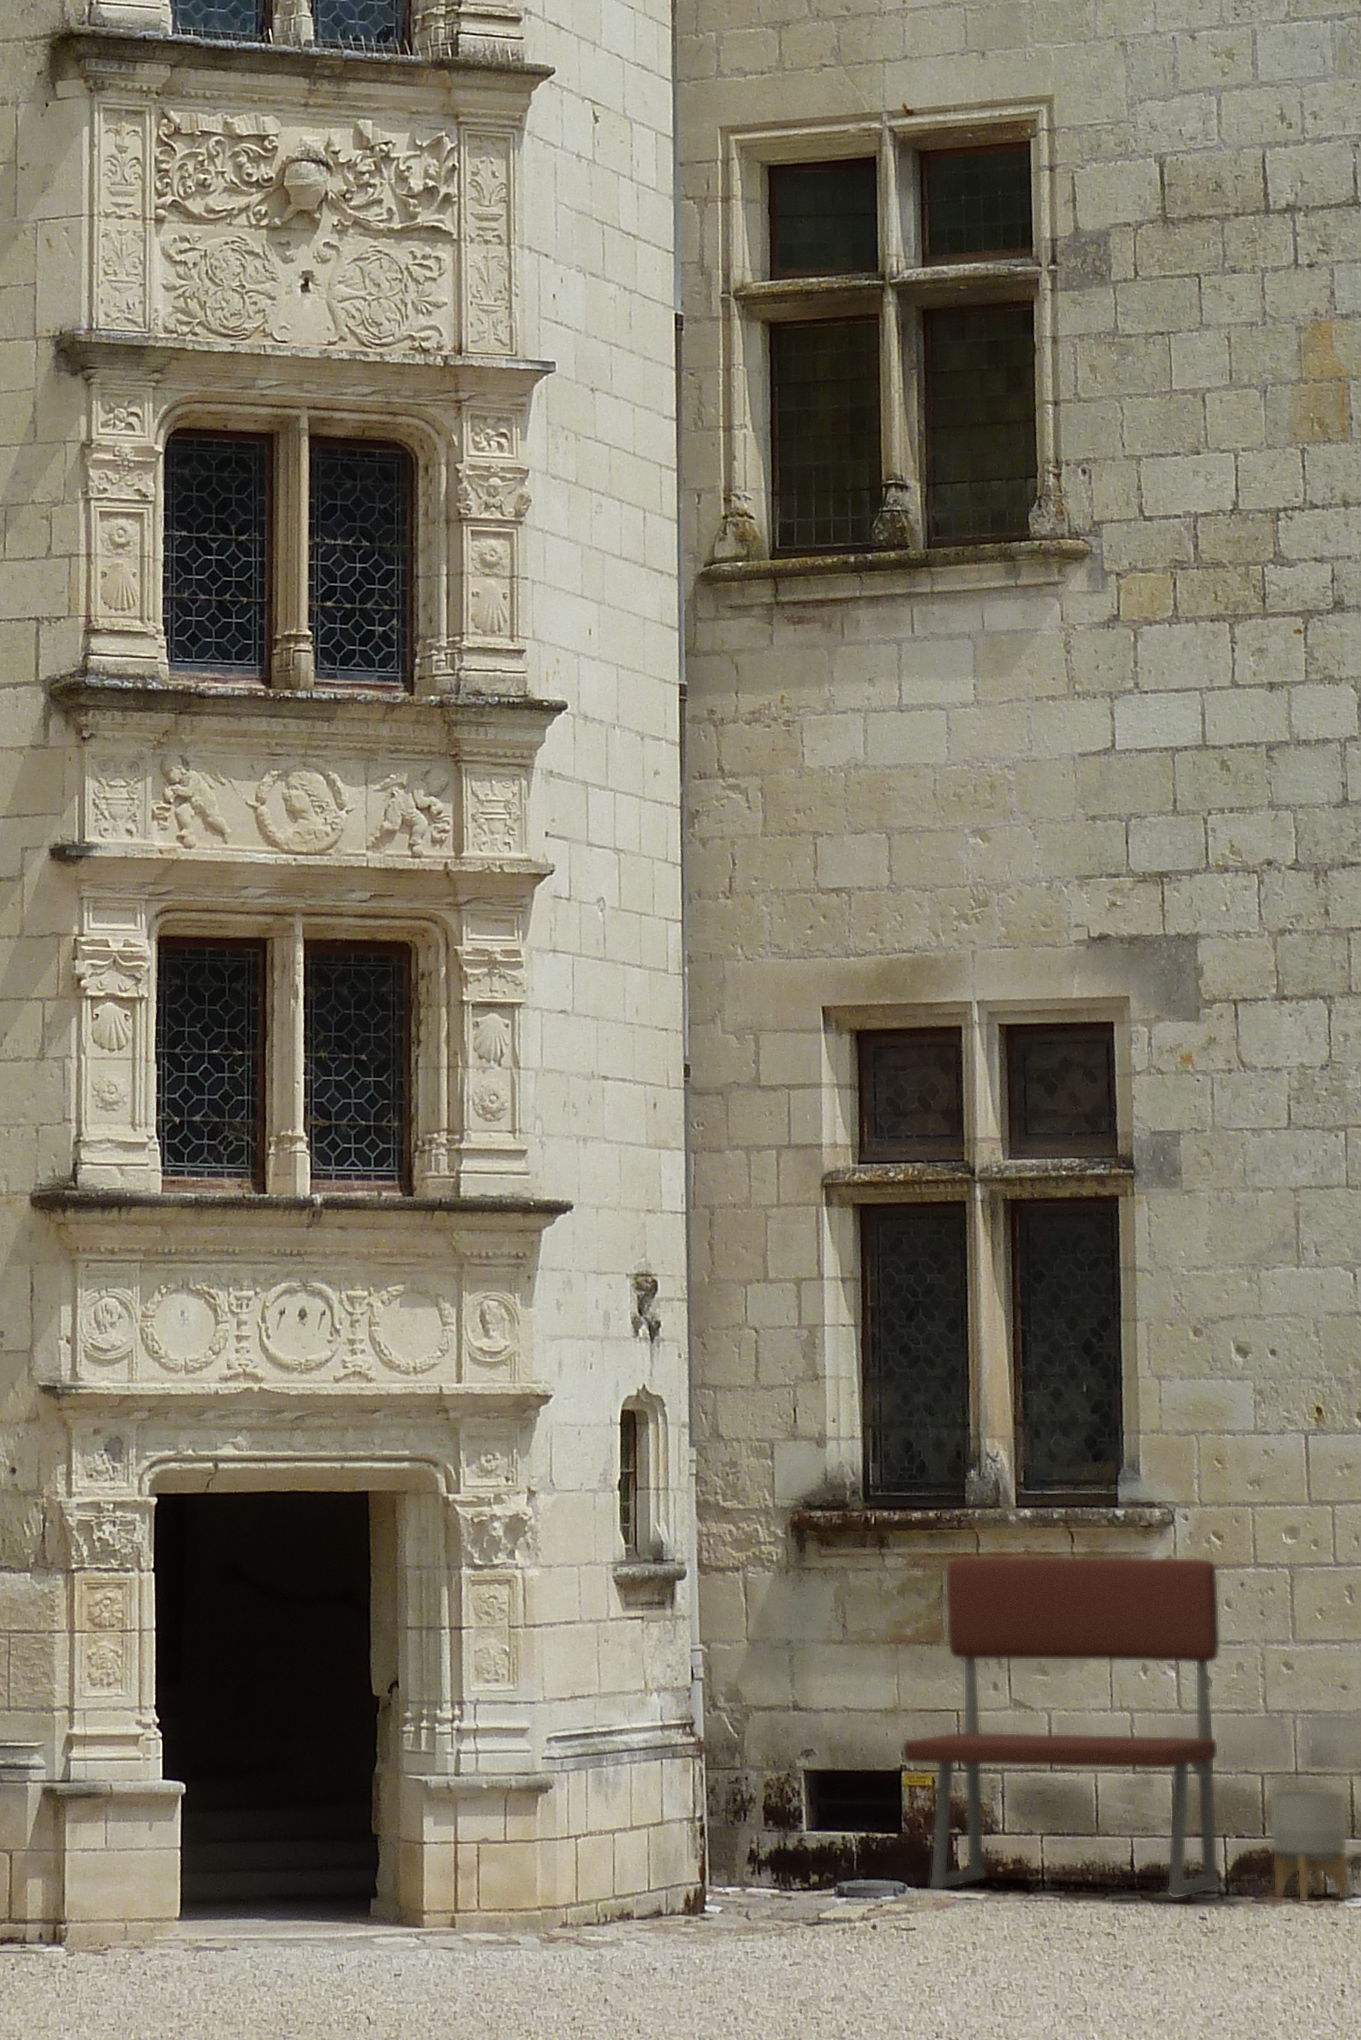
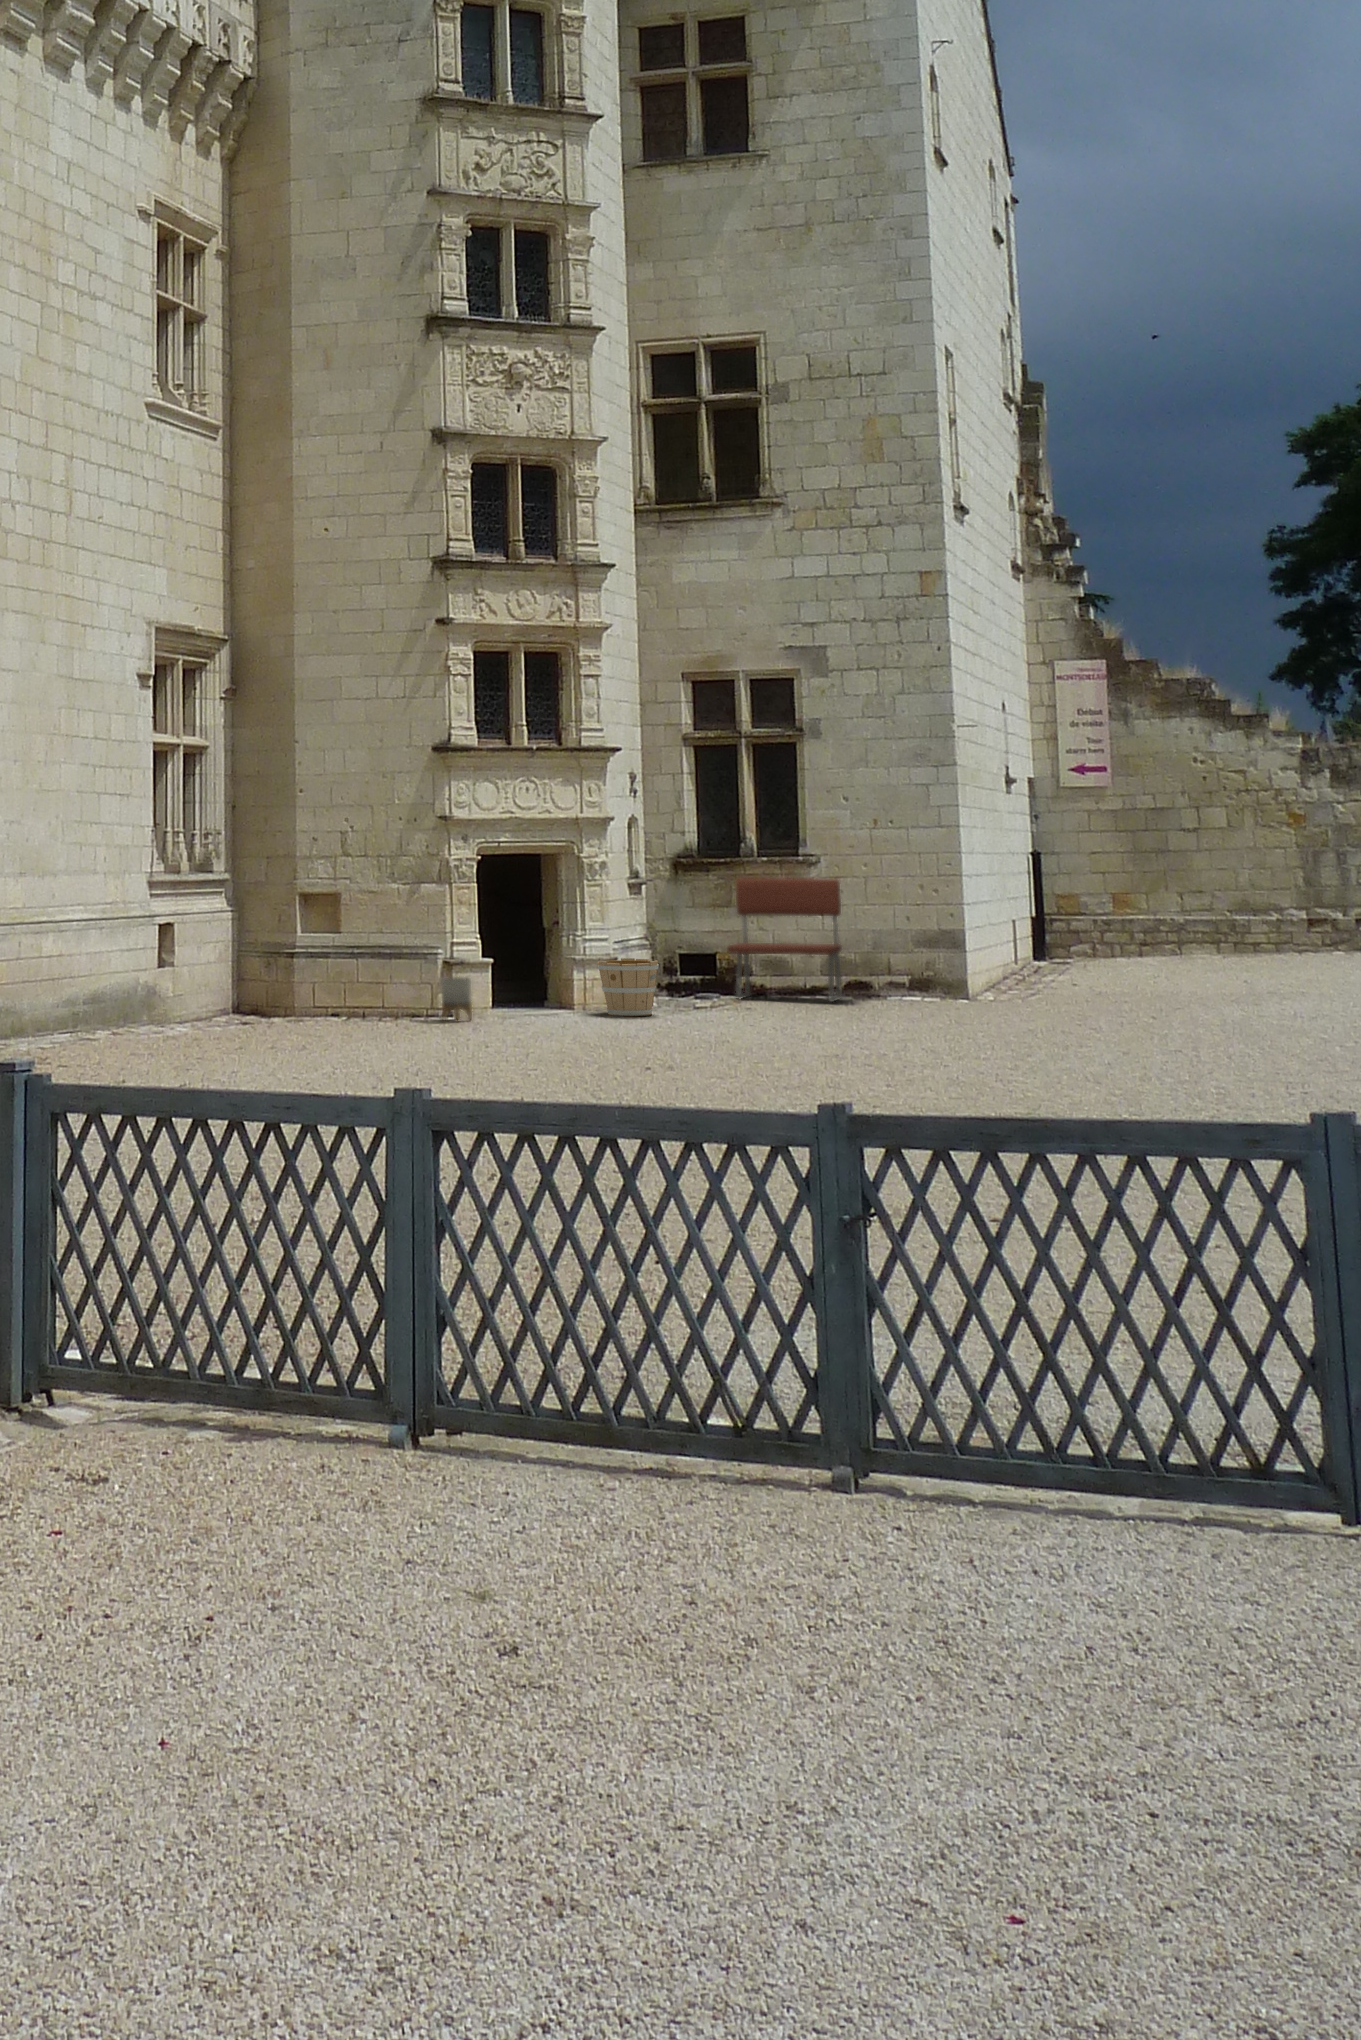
wooden bucket: none [483,1777,653,1938] -> present [598,958,659,1016]
planter: present [1271,1790,1348,1900] -> present [441,977,472,1020]

